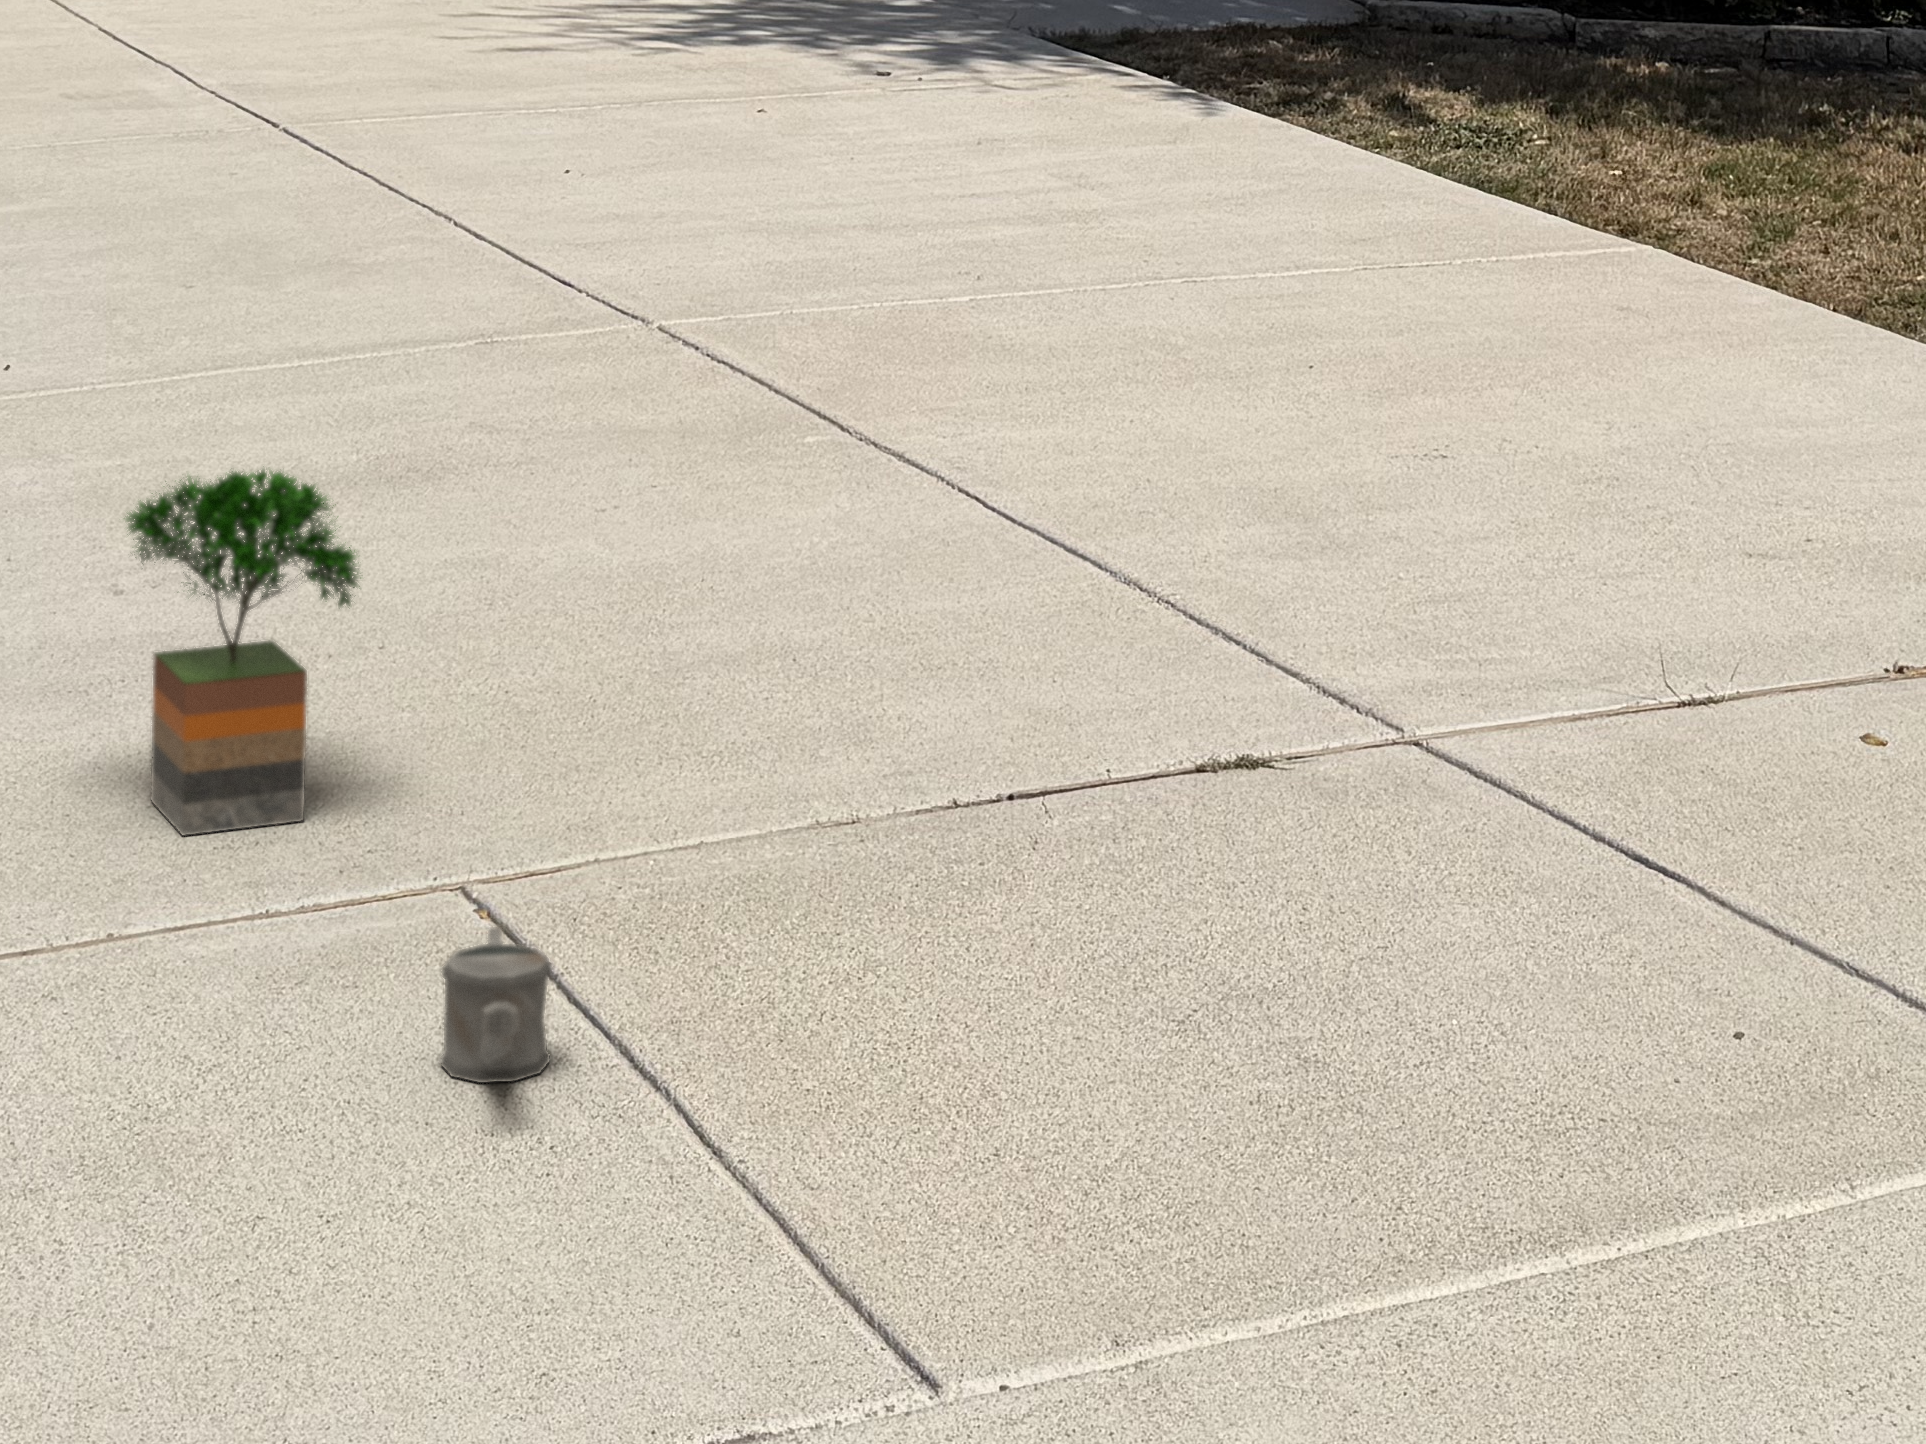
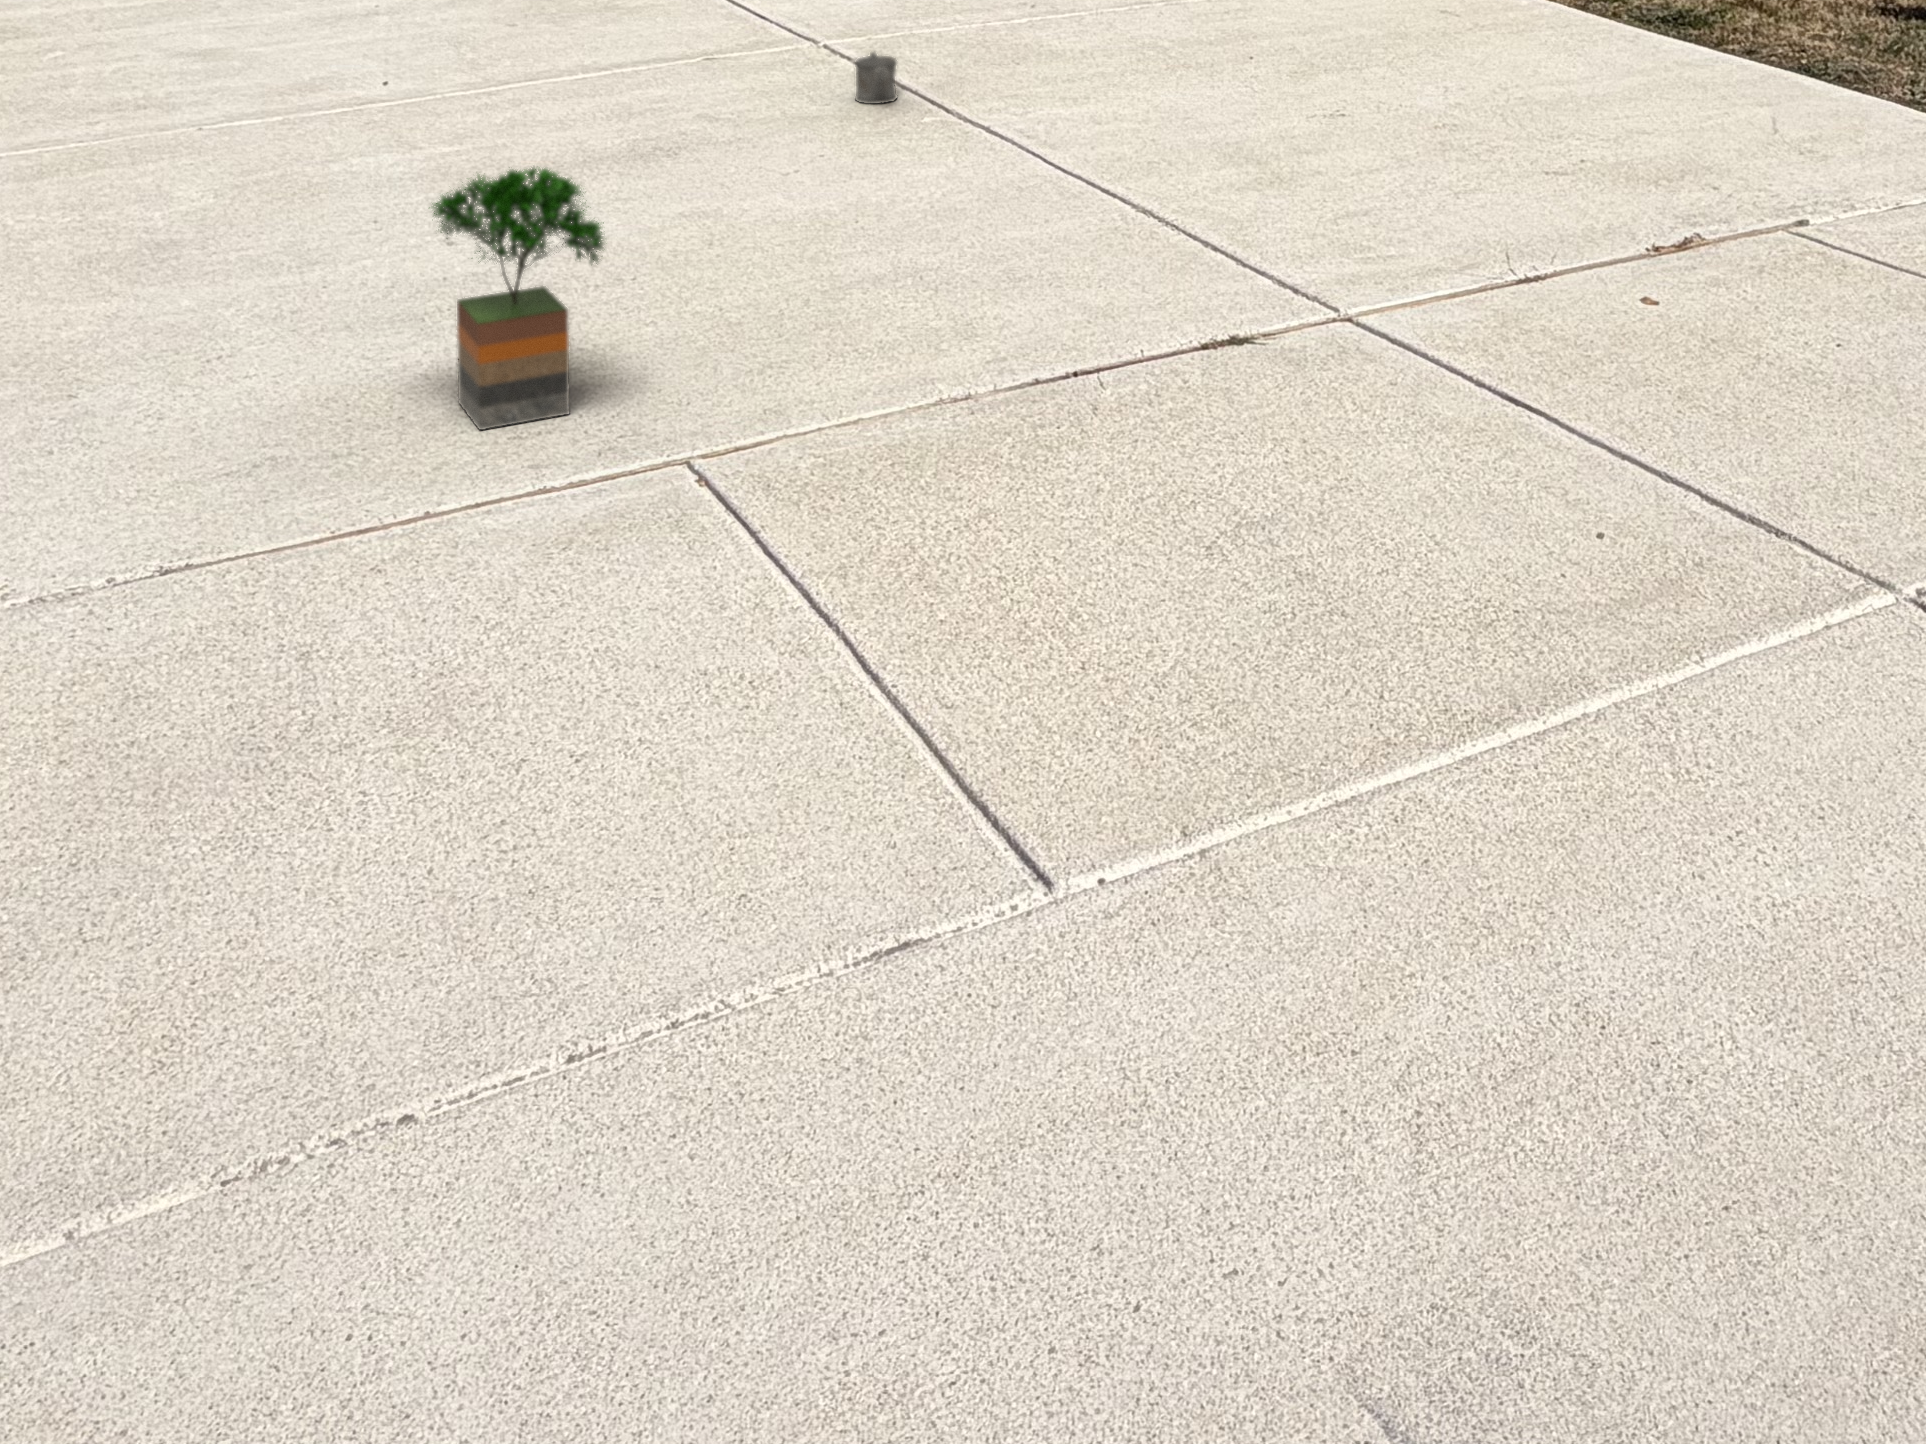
watering can: present [441,927,552,1083] -> present [855,52,898,104]

